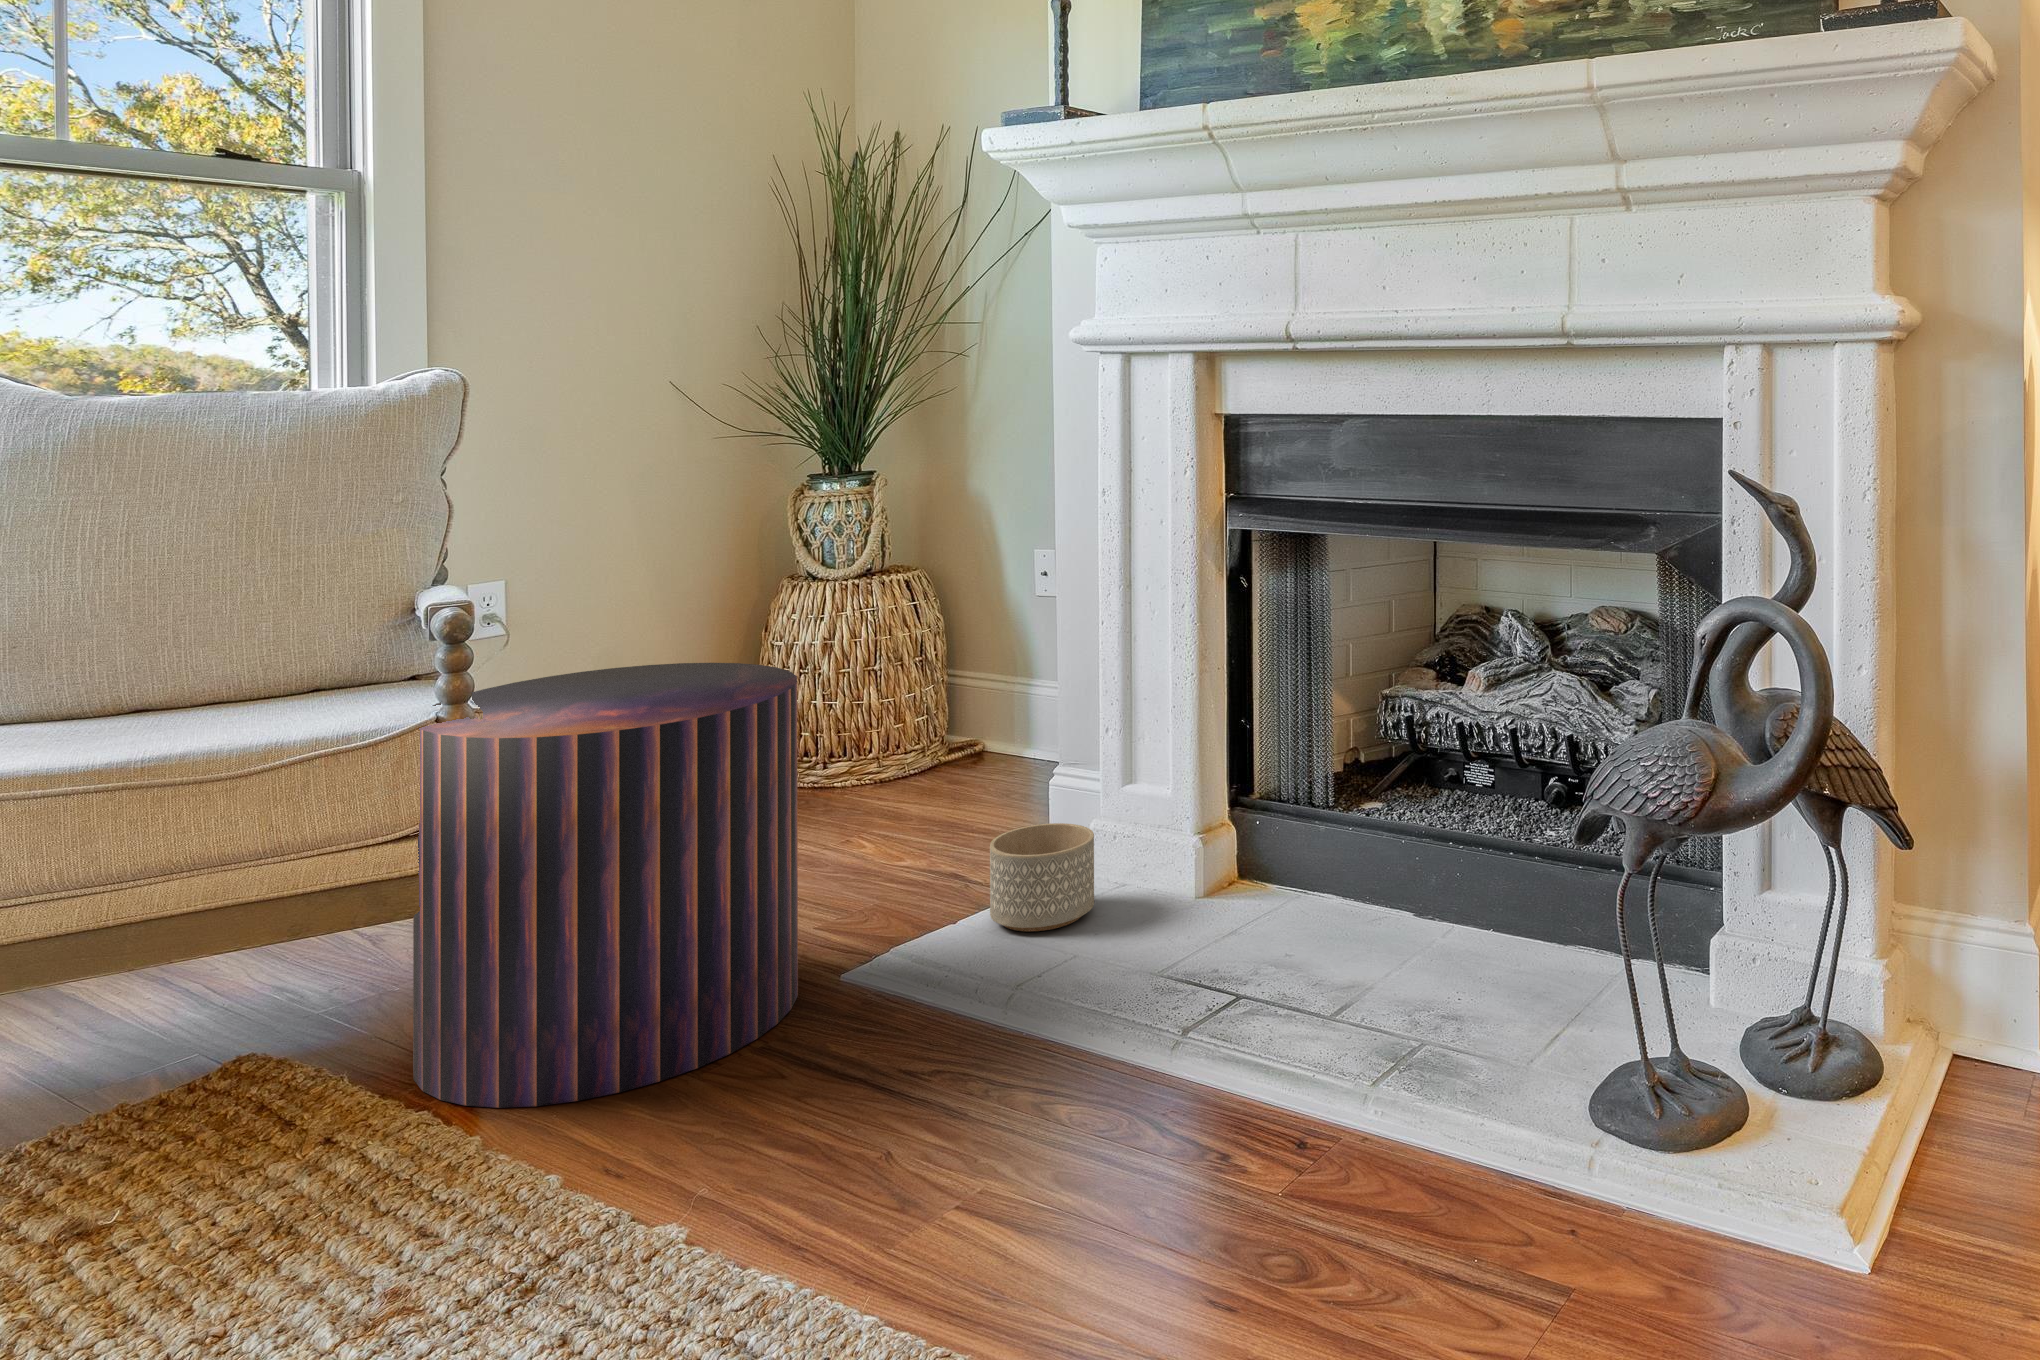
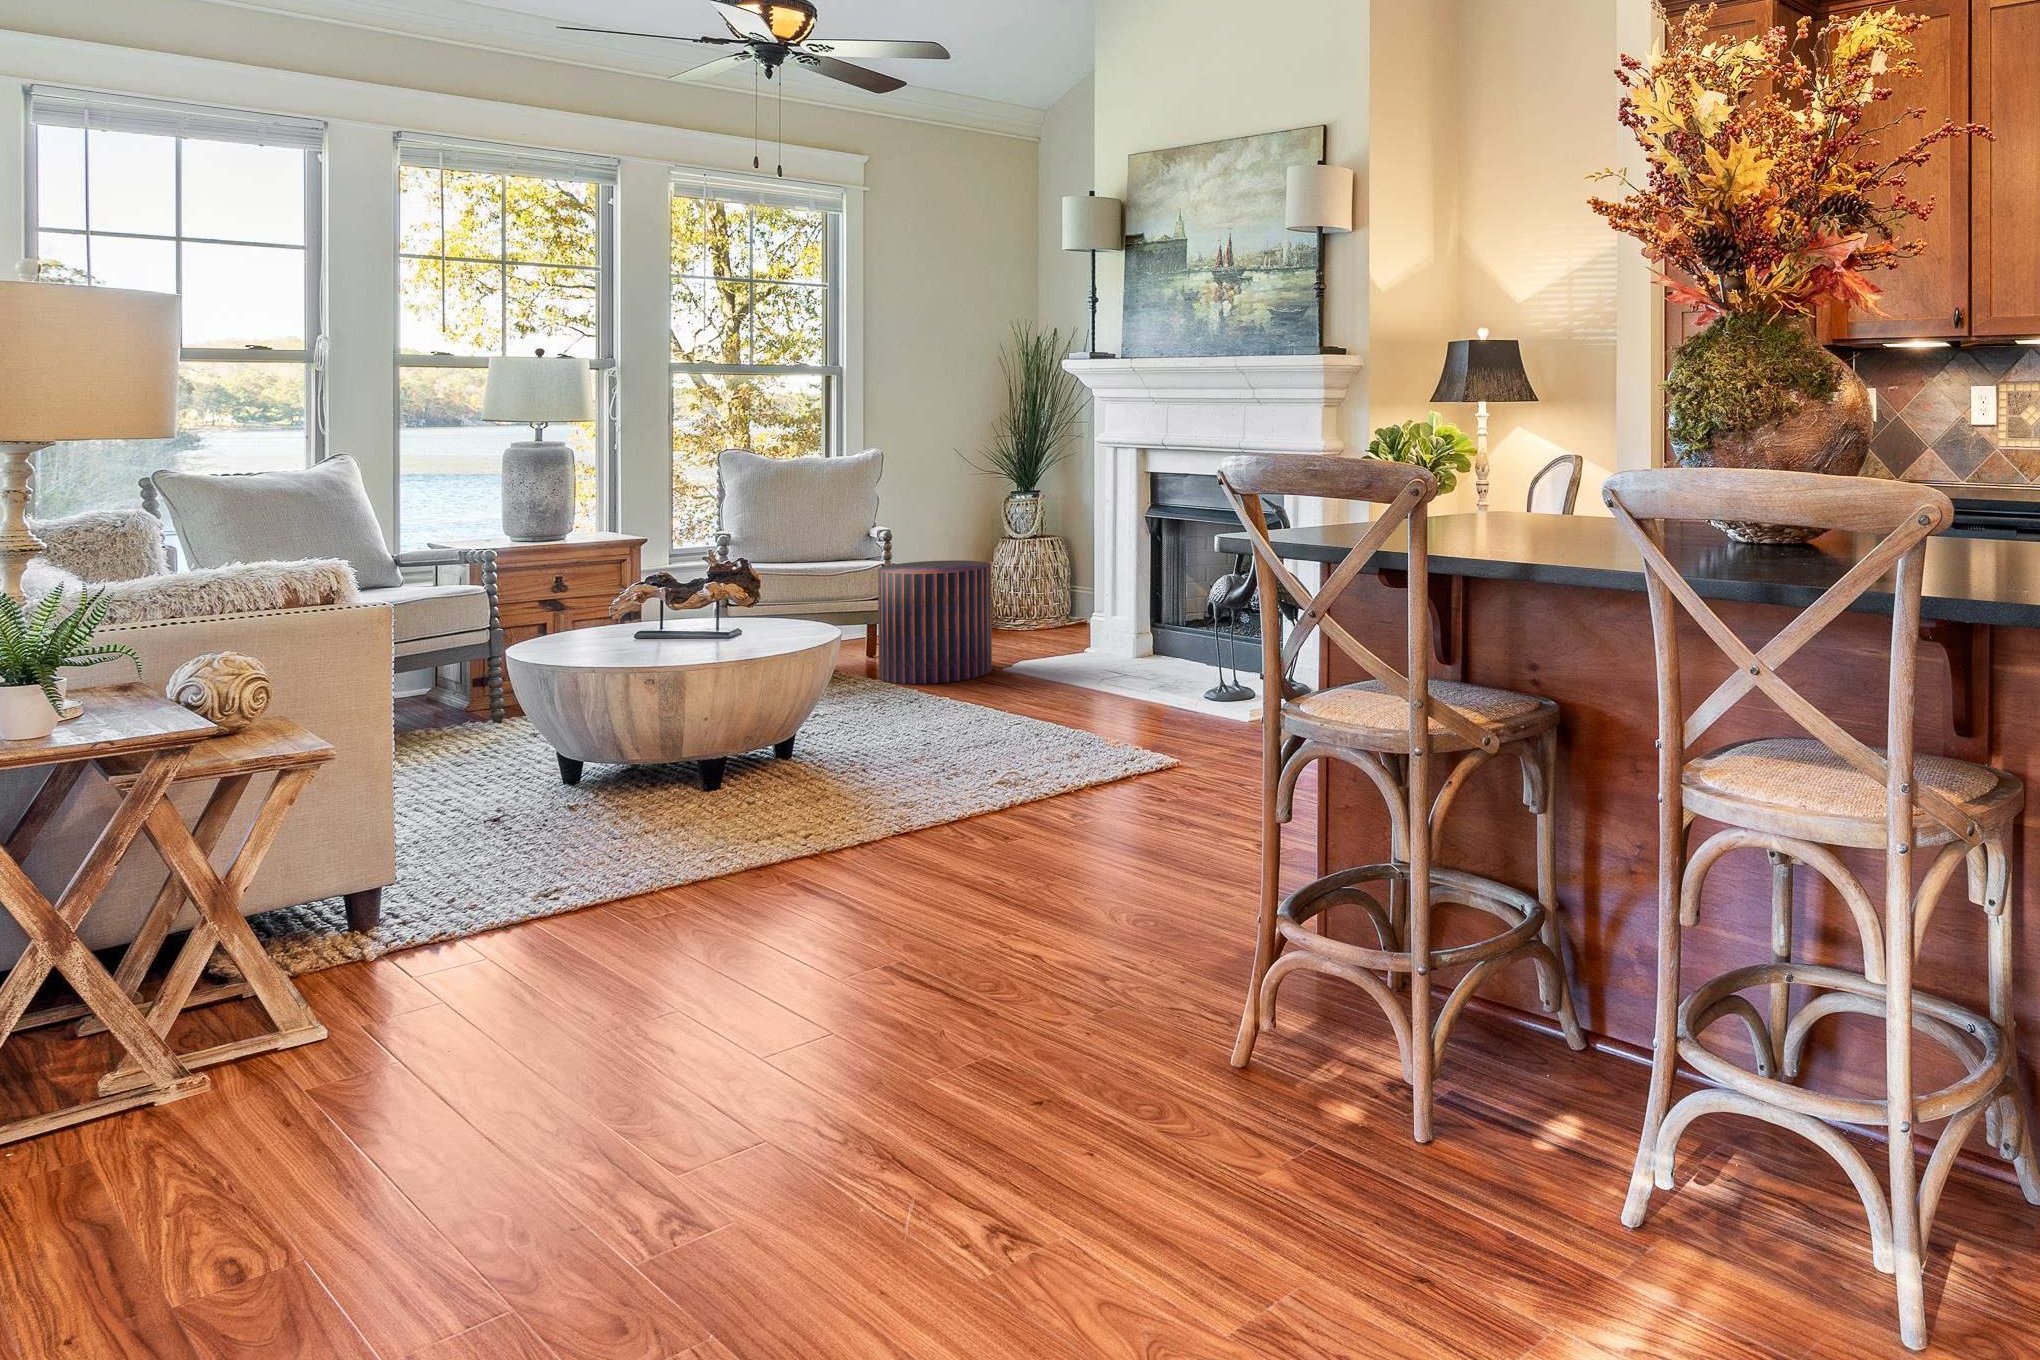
planter: present [990,823,1094,931] -> none [1060,629,1099,663]

